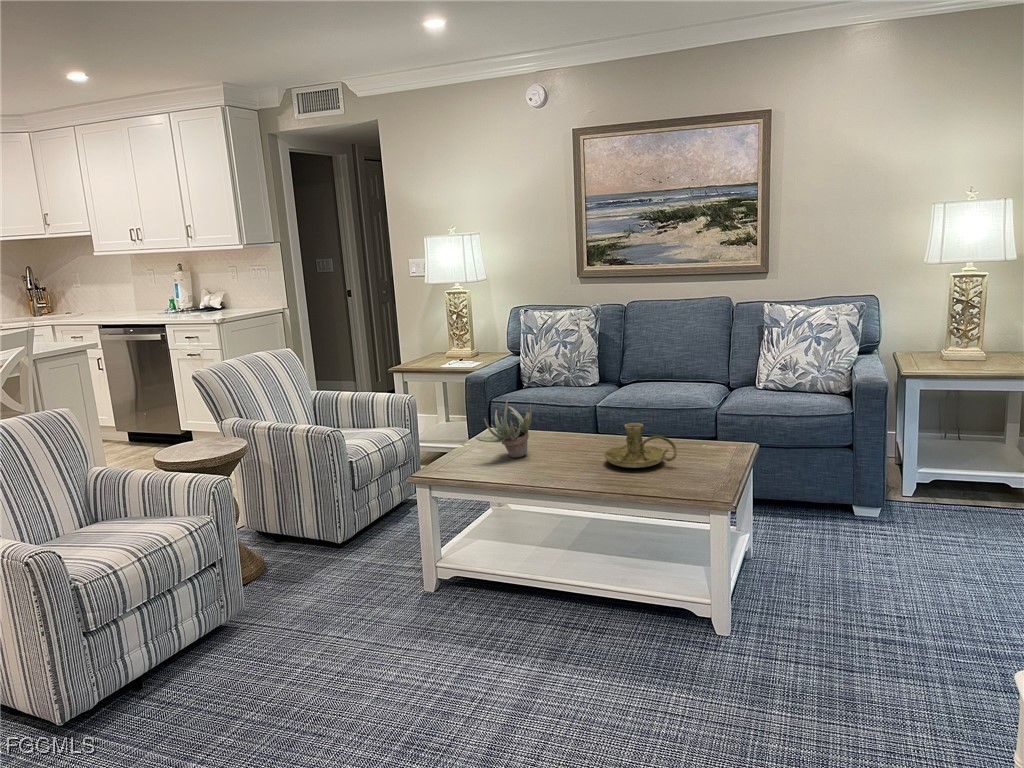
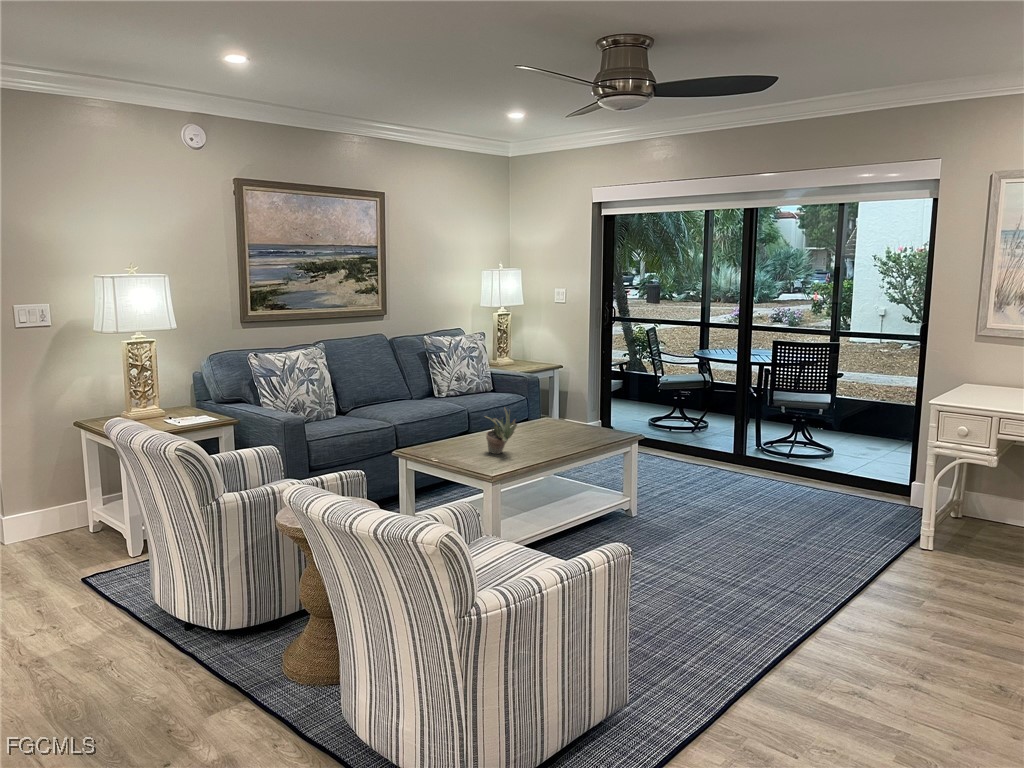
candle holder: present [605,423,677,468] -> none [534,411,576,439]

